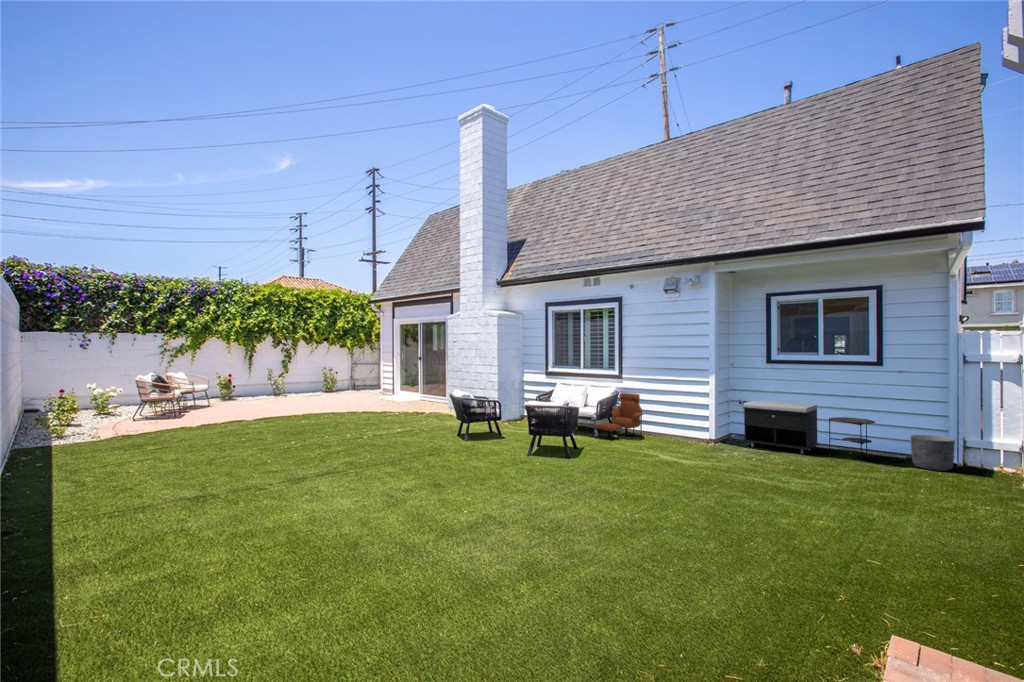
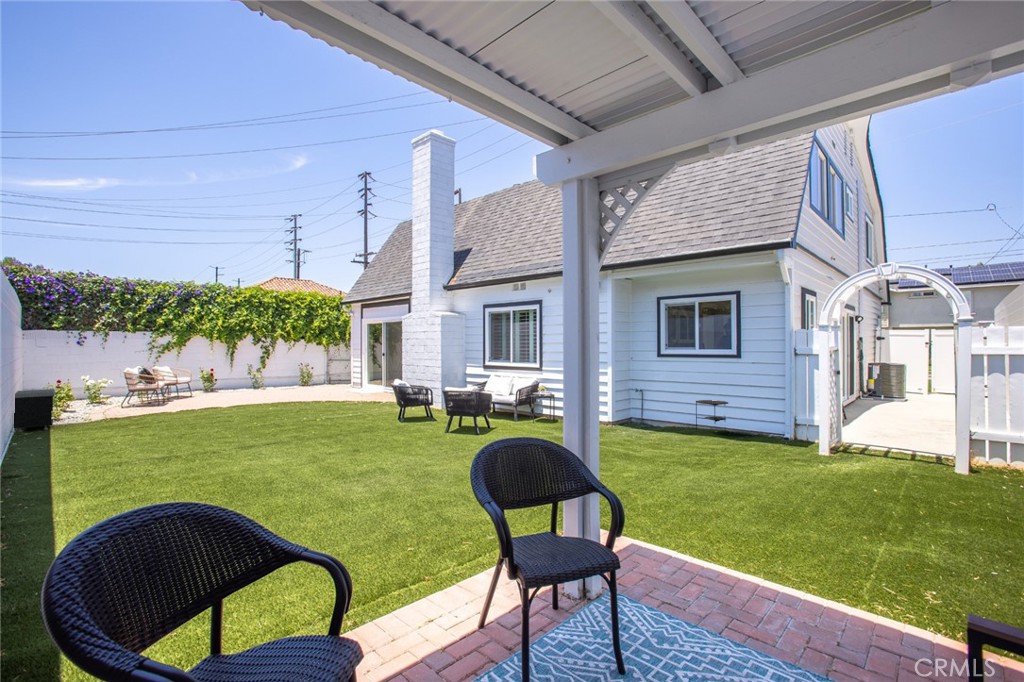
lounge chair: present [598,393,643,440] -> none [517,382,557,422]
storage bench: present [743,400,817,453] -> present [14,389,55,432]
planter: present [911,435,955,471] -> none [752,413,783,441]

